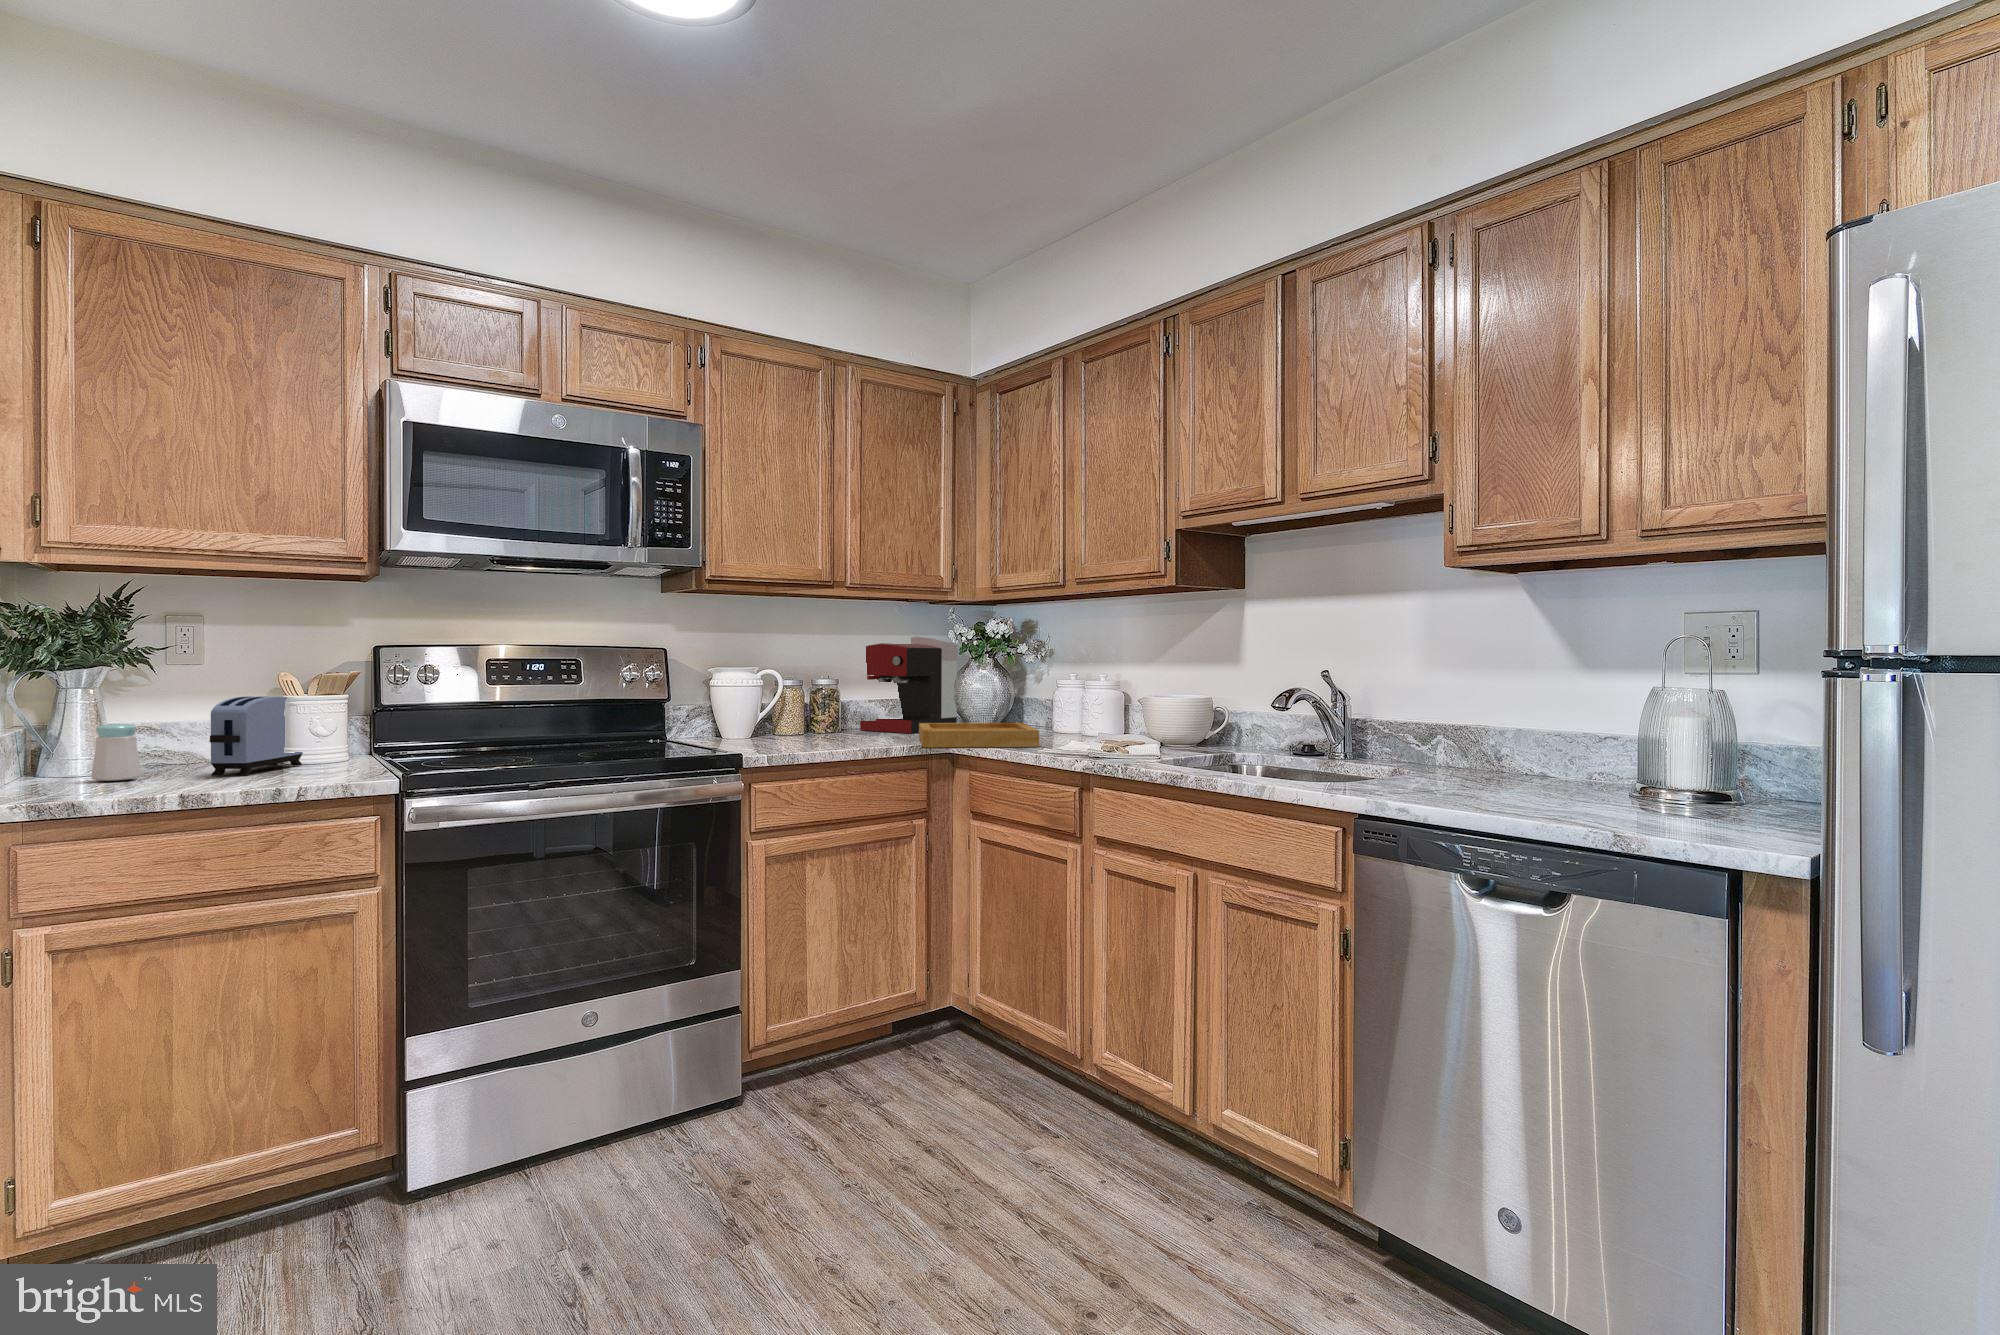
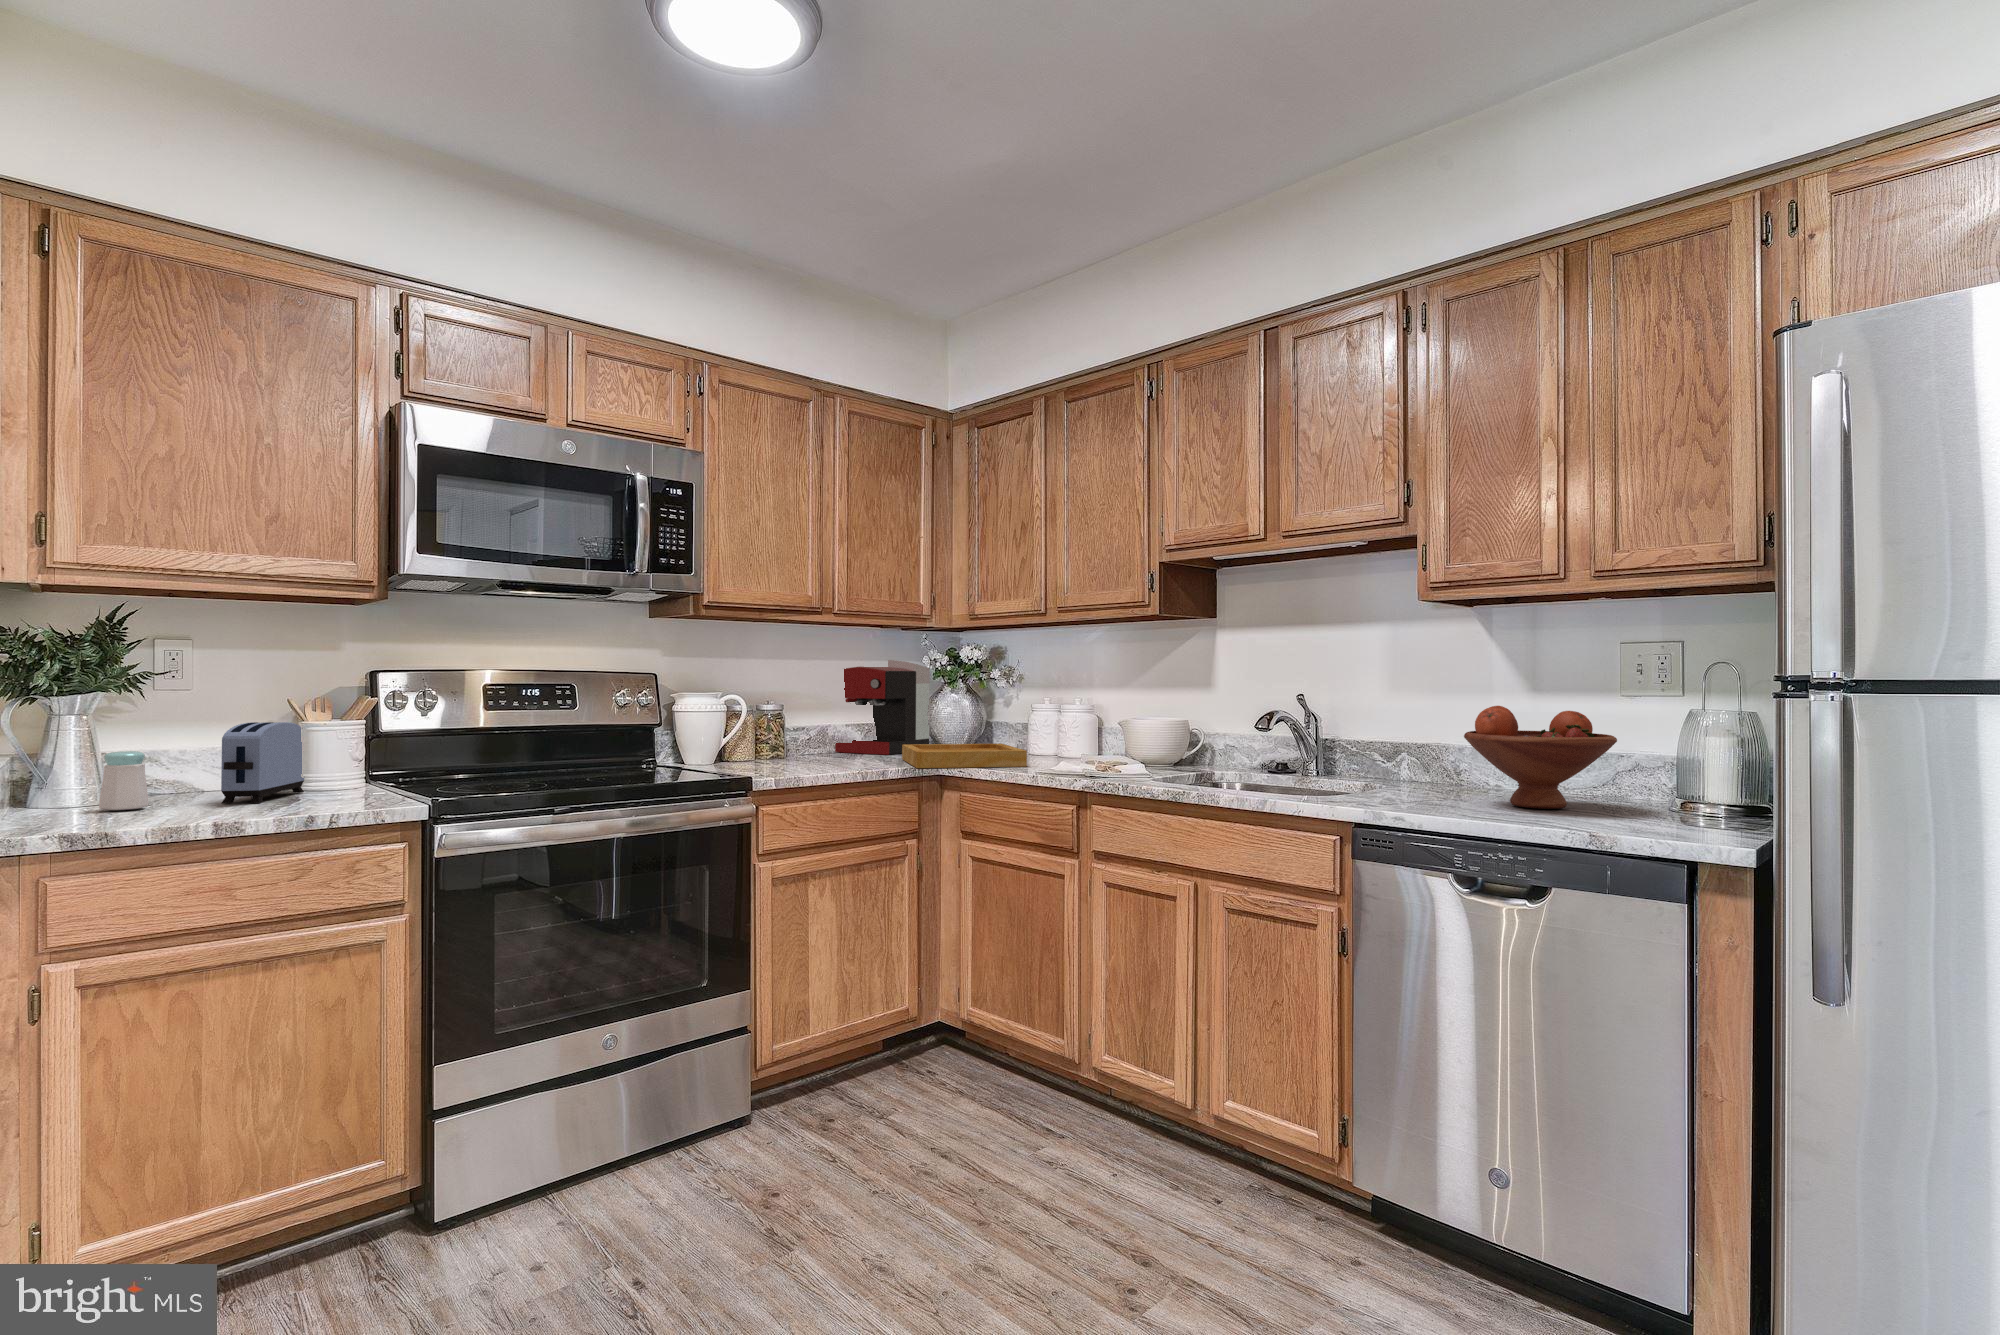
fruit bowl: none [1486,684,1664,802] -> present [1464,706,1617,809]

